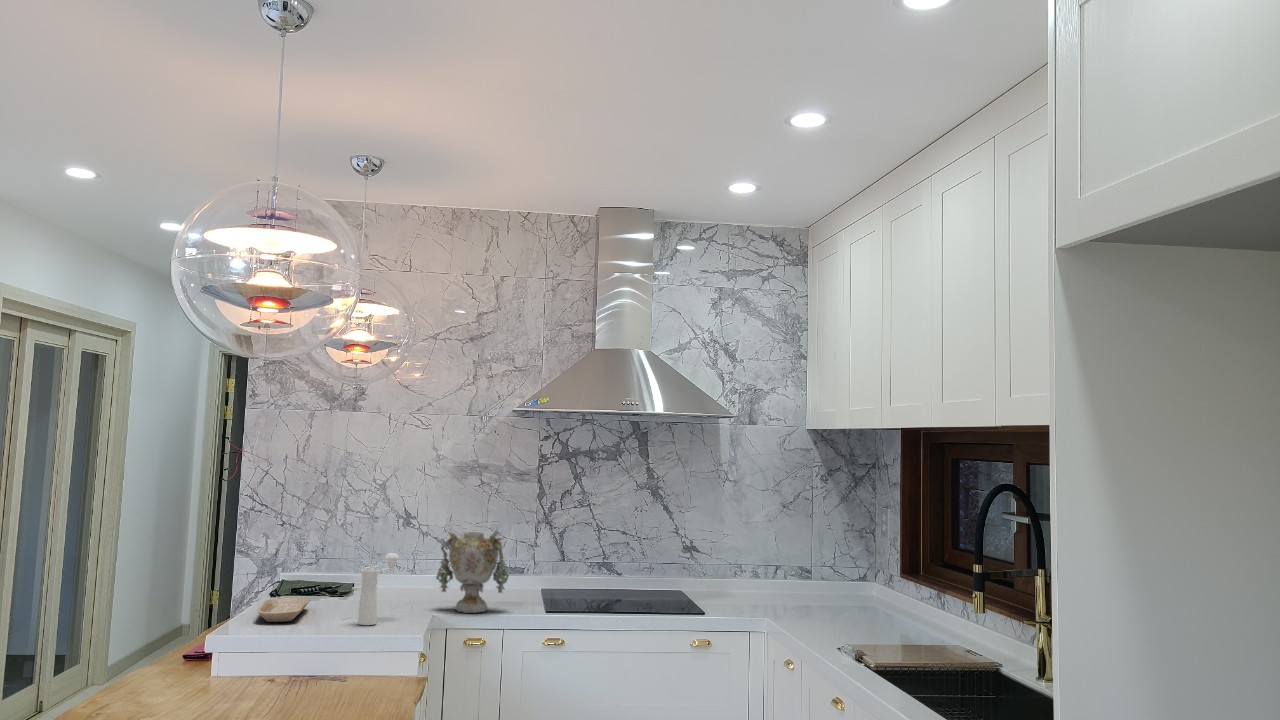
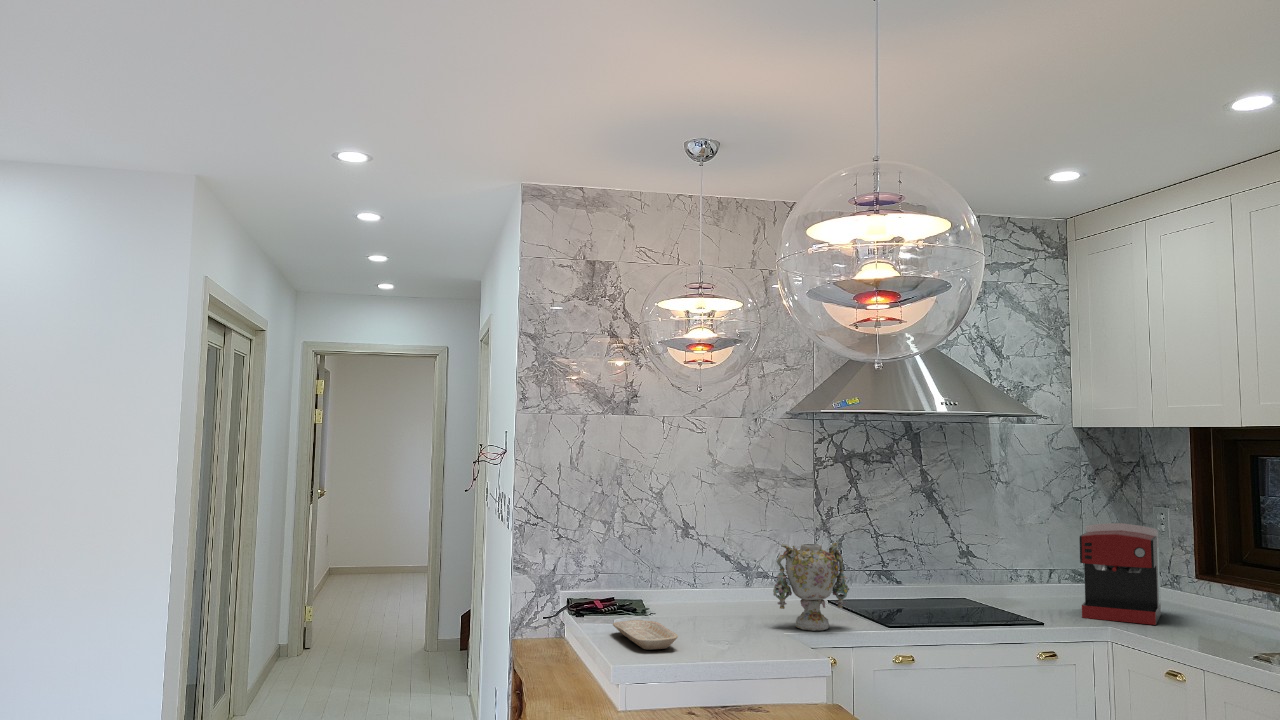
coffee maker: none [764,521,852,619] -> present [1080,523,1161,625]
pepper mill: present [358,553,399,625] -> none [737,570,762,650]

